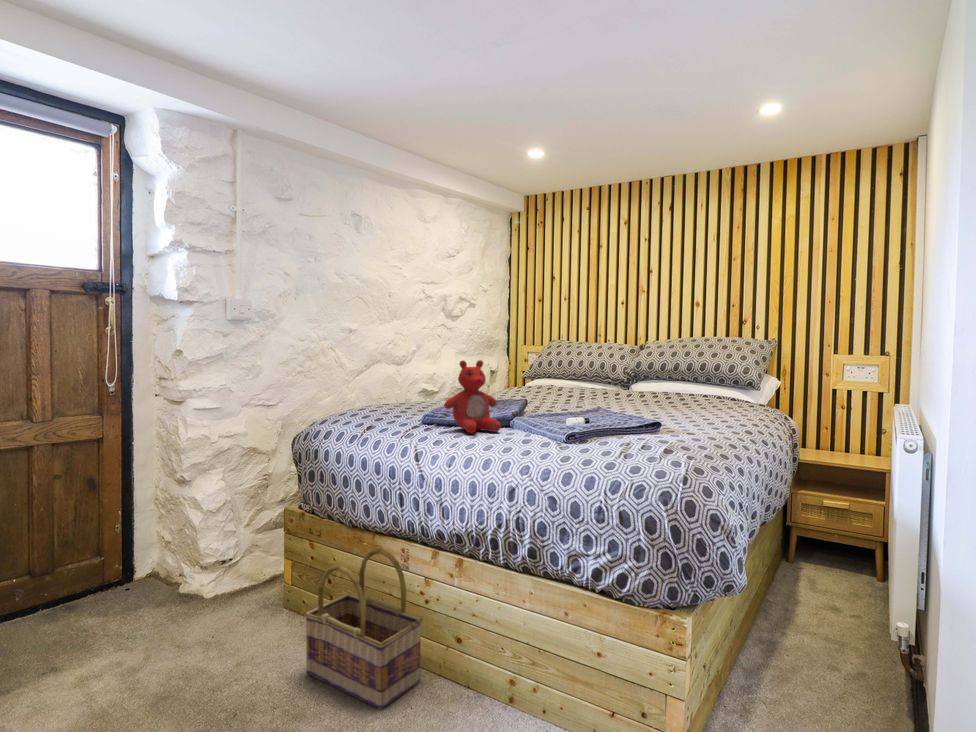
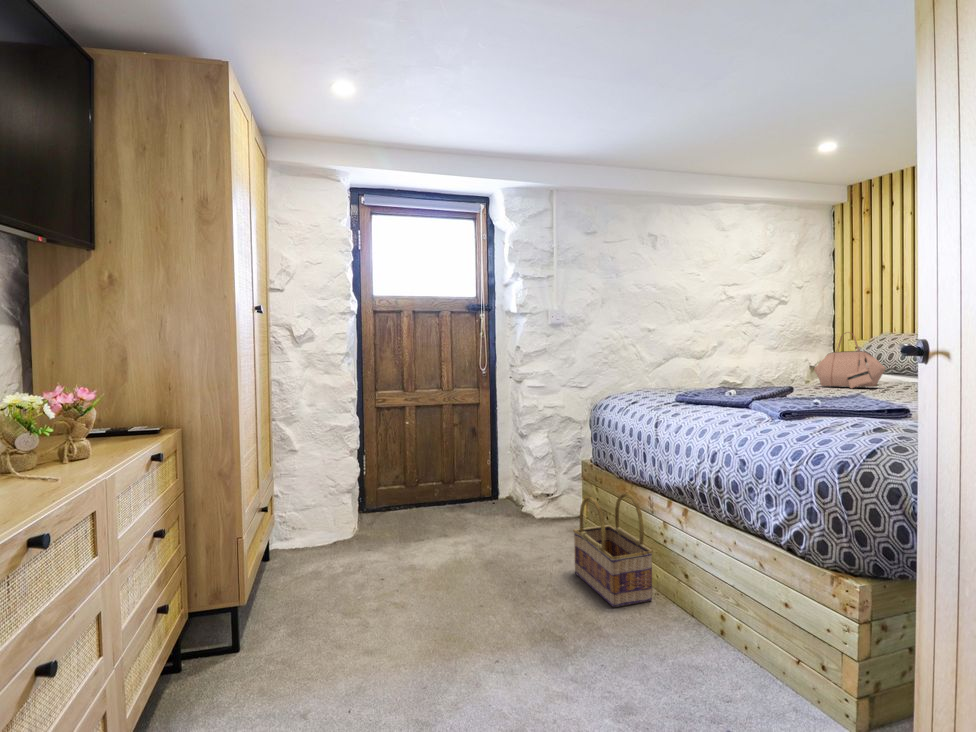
handbag: none [517,341,578,398] -> present [814,332,886,389]
stuffed bear: present [444,360,501,433] -> none [682,347,735,408]

